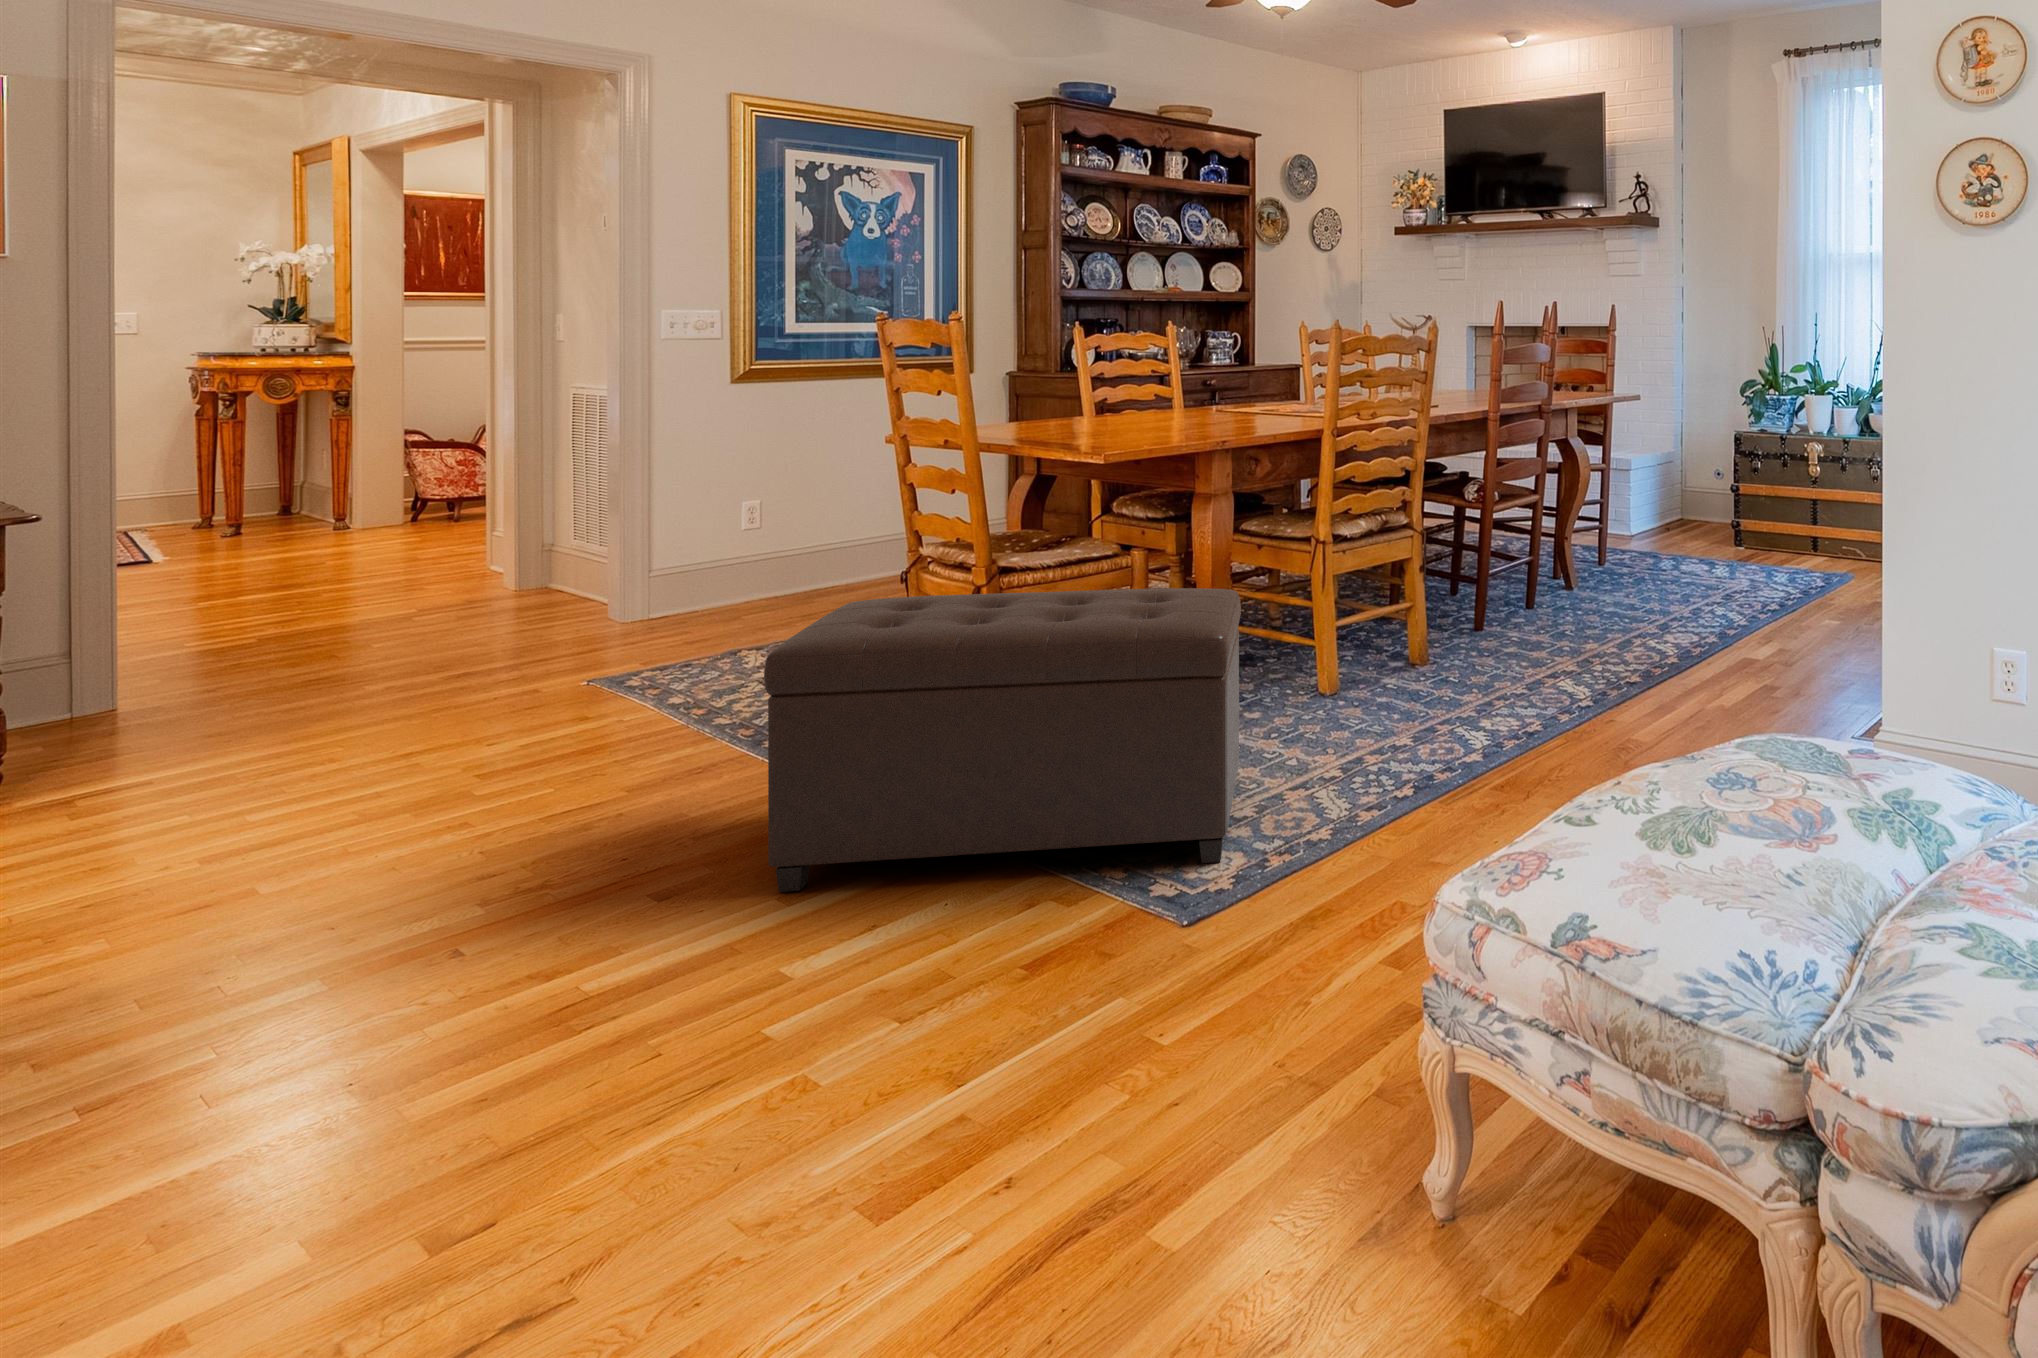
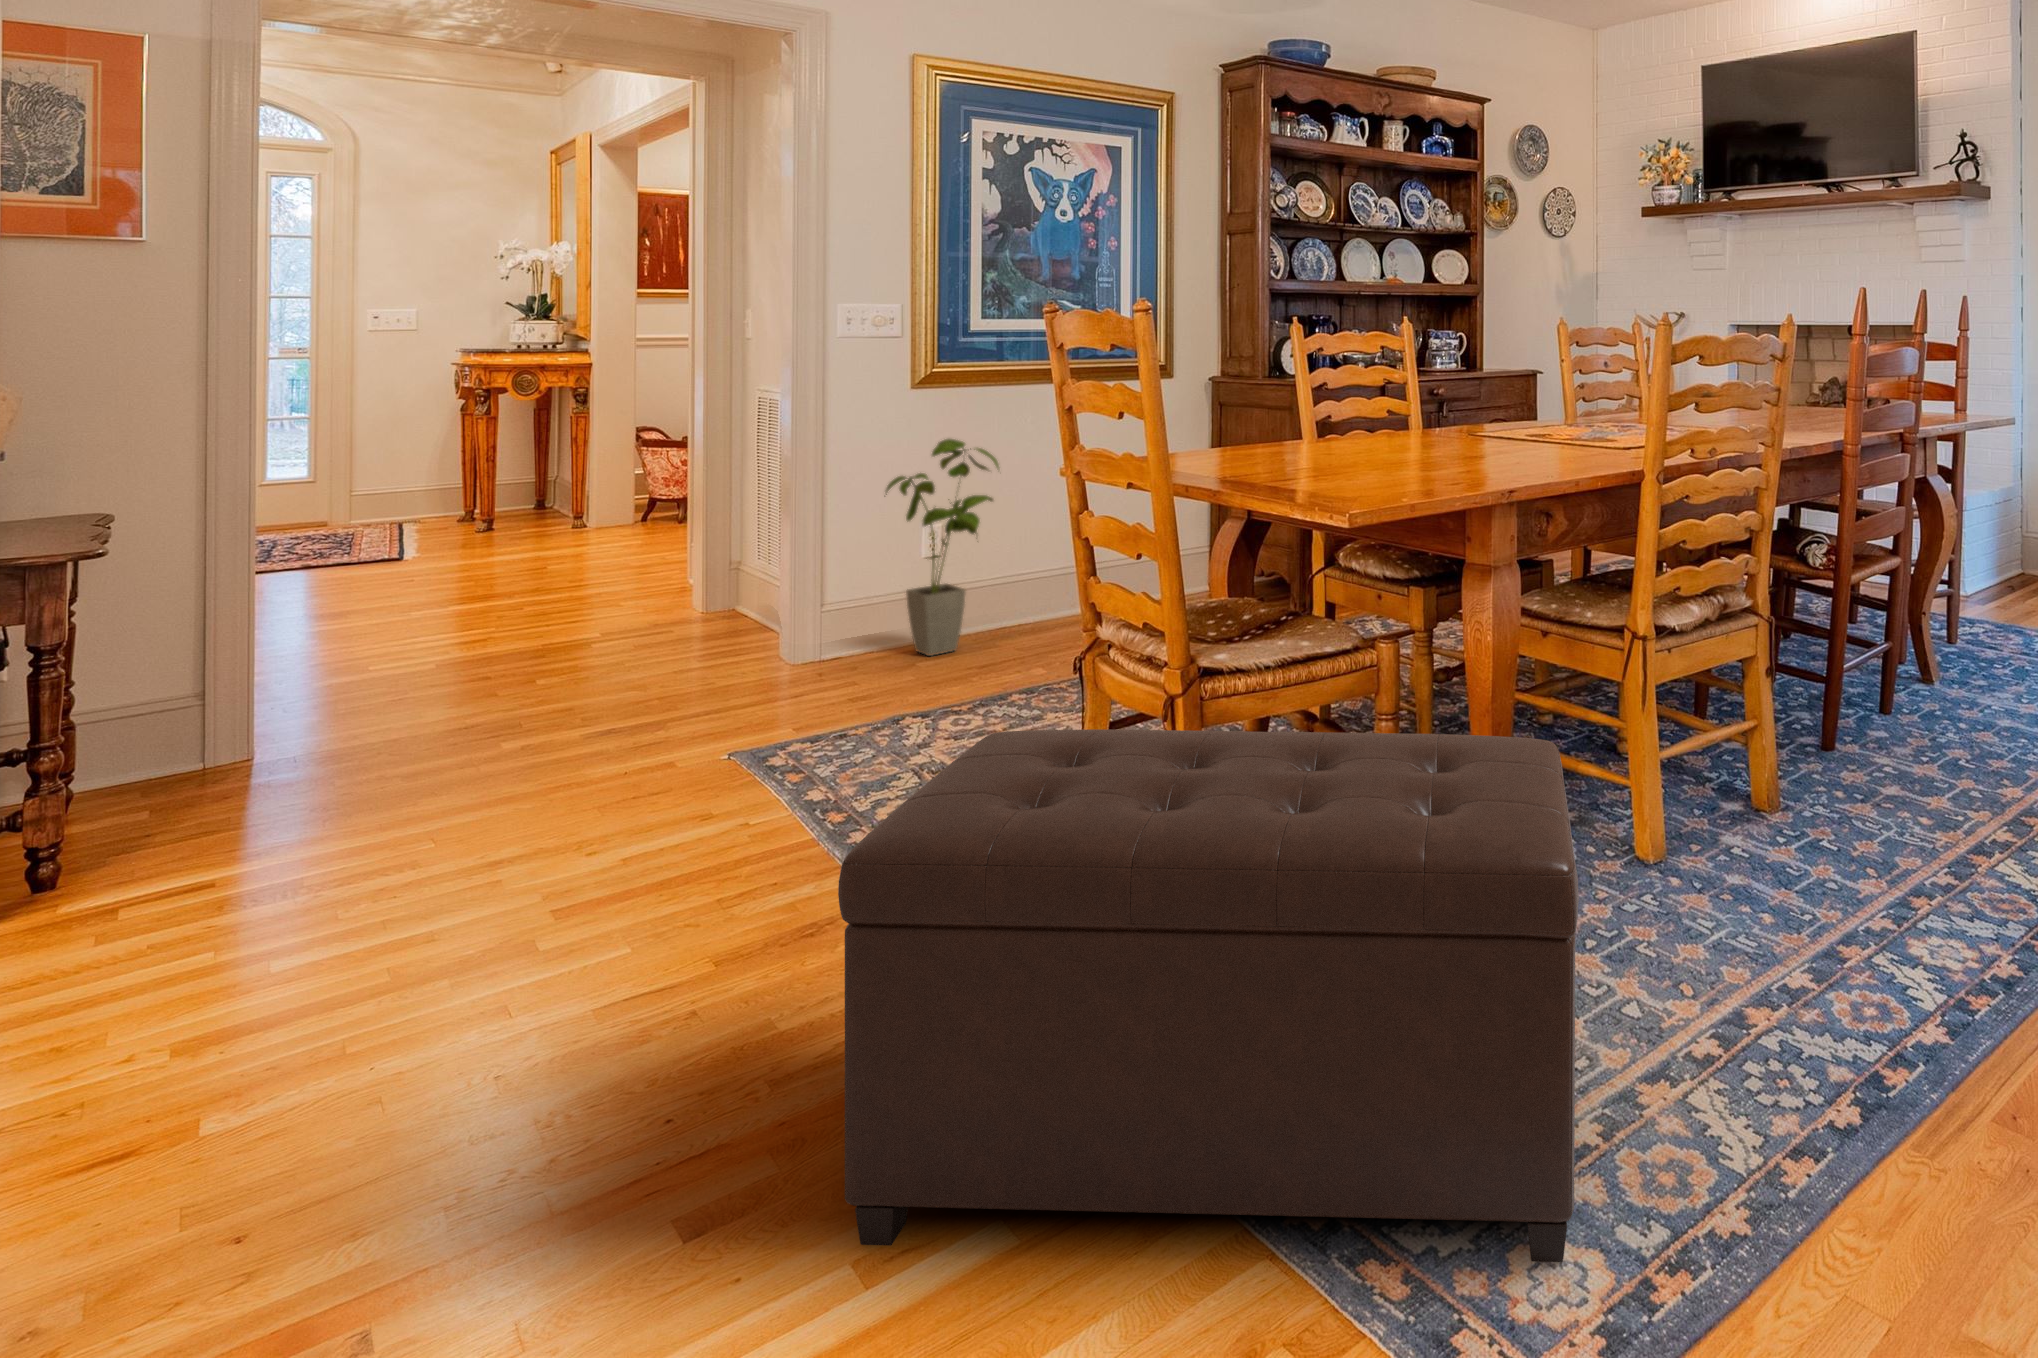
house plant: none [709,425,818,611] -> present [886,439,999,656]

